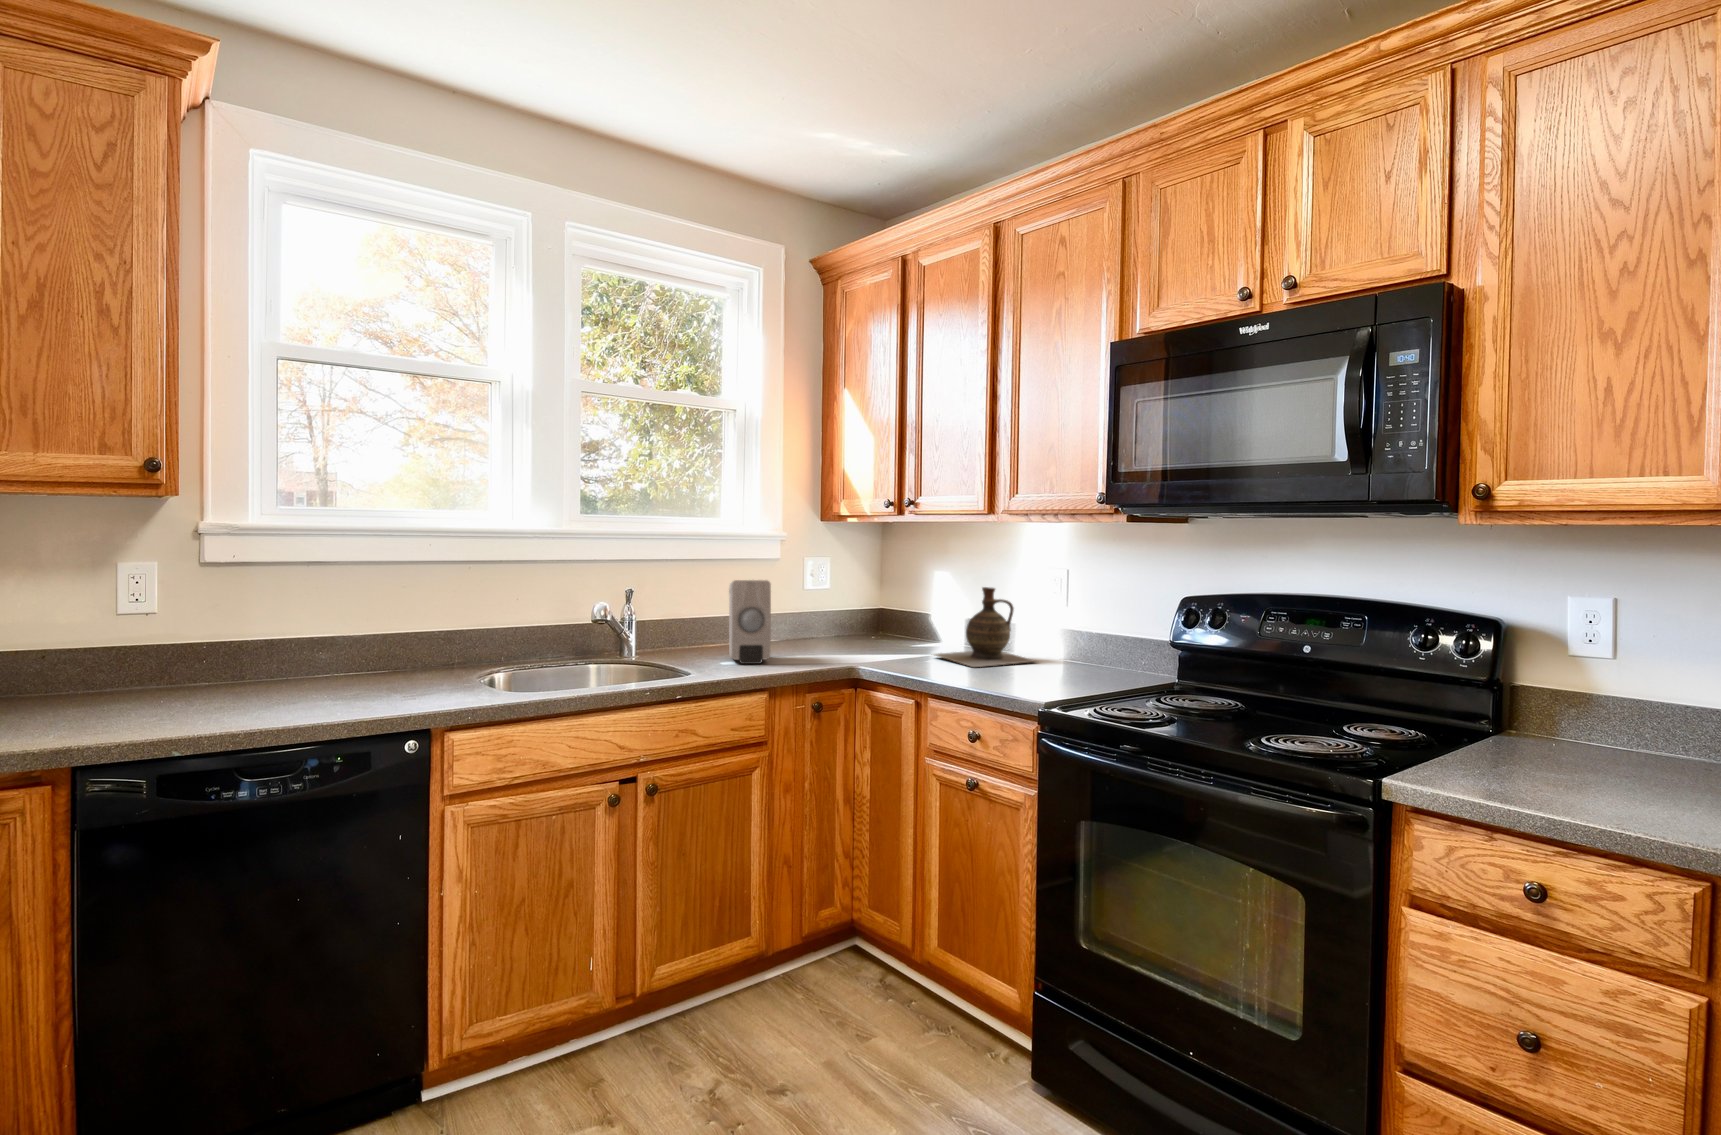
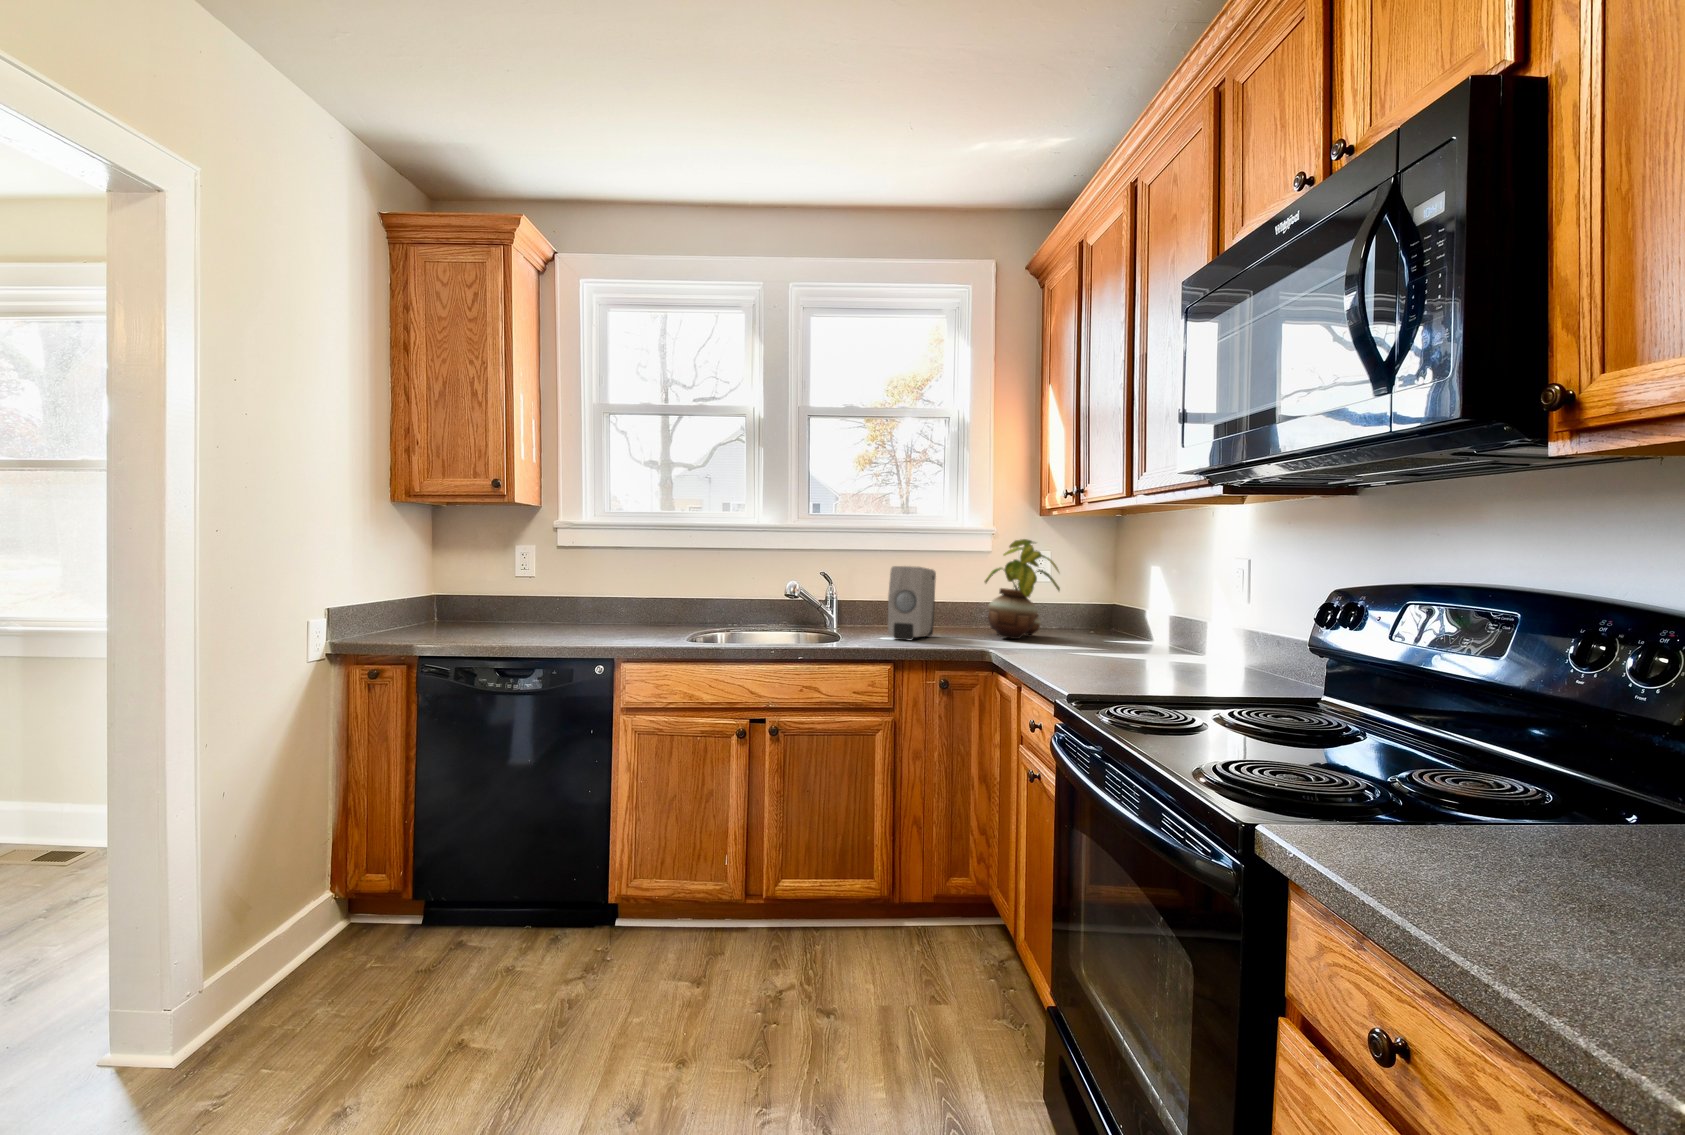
potted plant: none [805,548,897,653] -> present [985,539,1060,639]
ceramic jug: present [935,587,1035,667] -> none [1084,578,1191,660]

